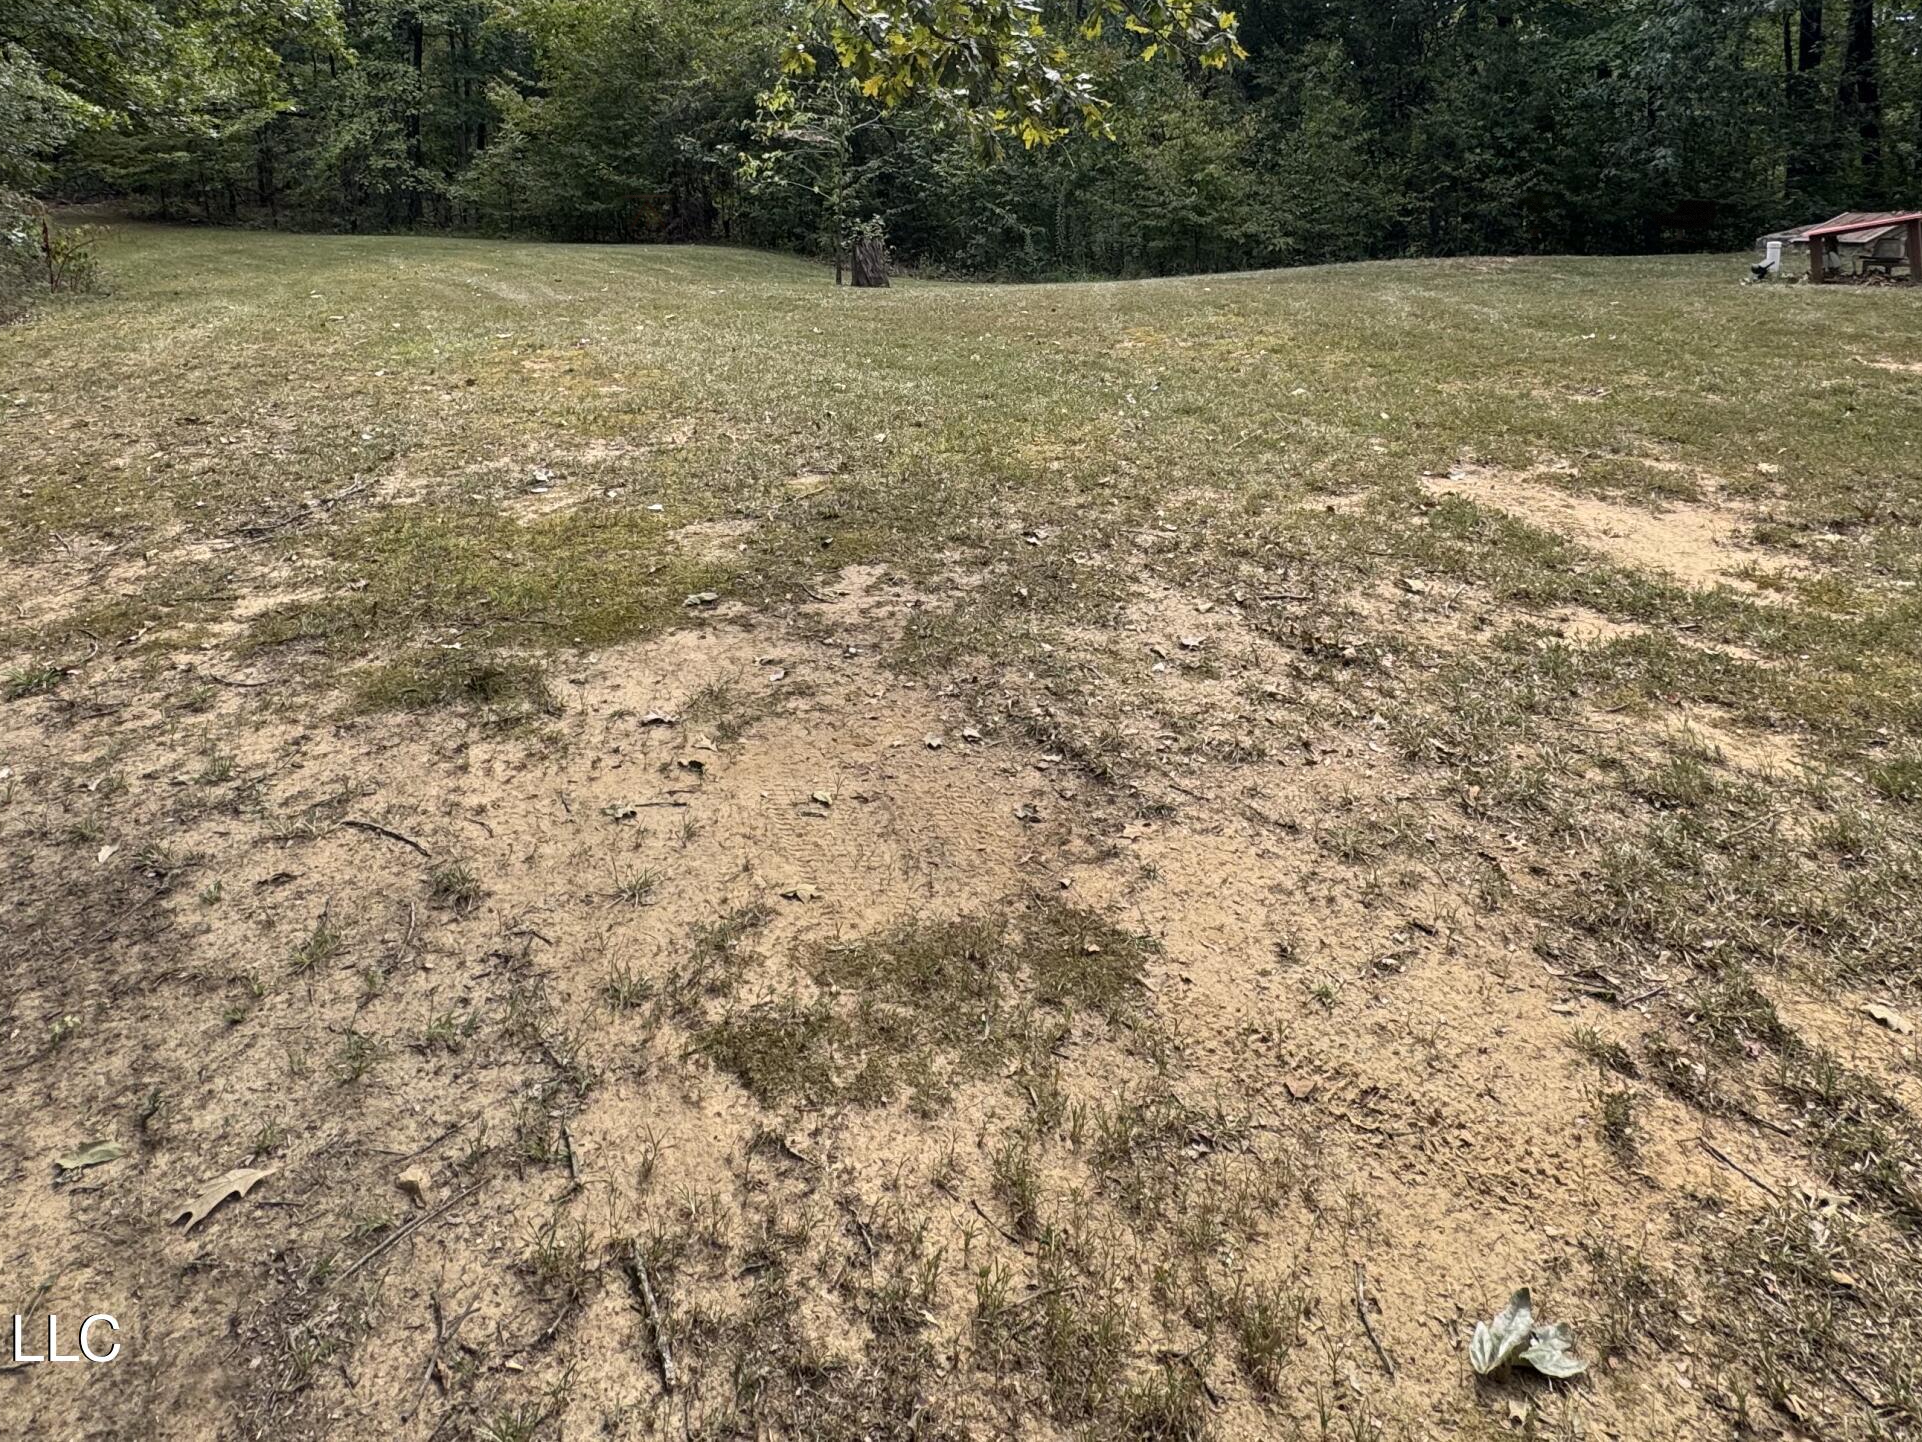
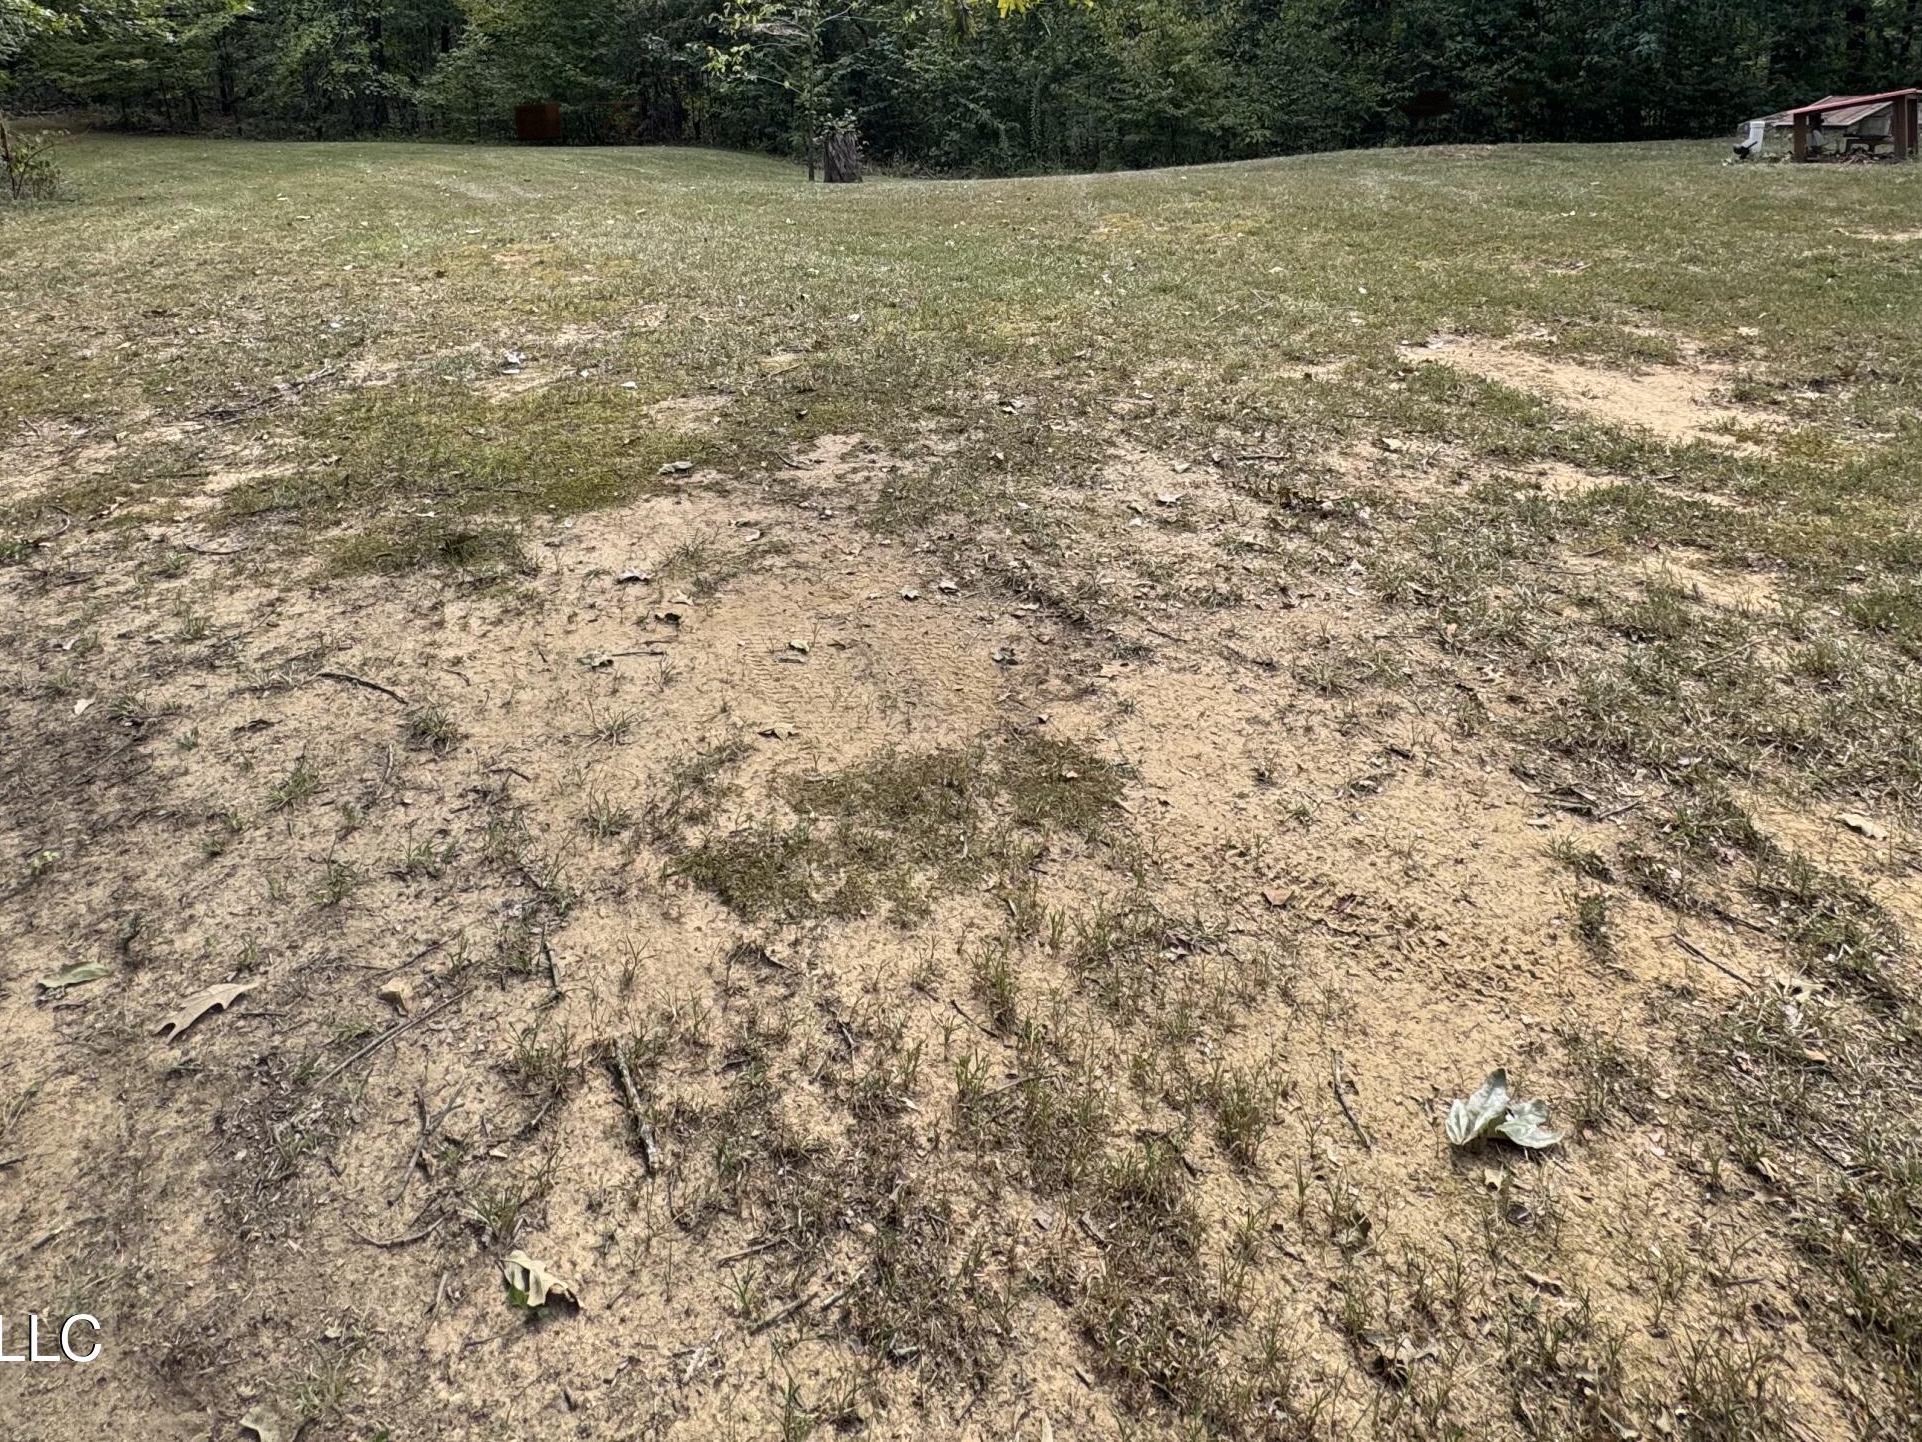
wooden crate: none [545,196,592,230] -> present [514,104,562,139]
lounge chair: present [1650,199,1717,240] -> present [1397,90,1452,128]

